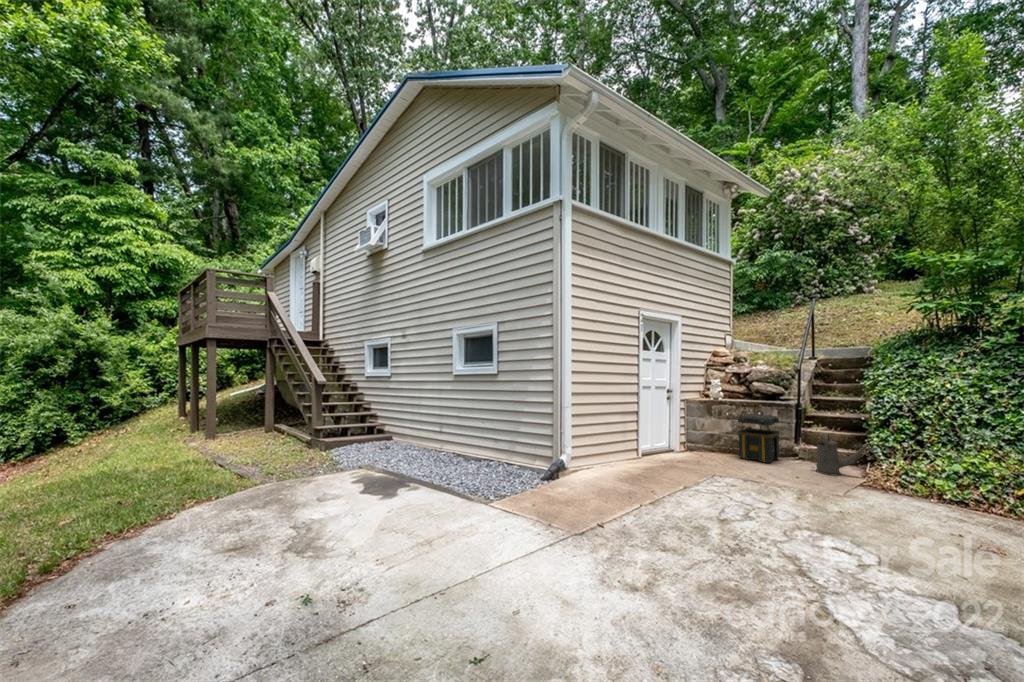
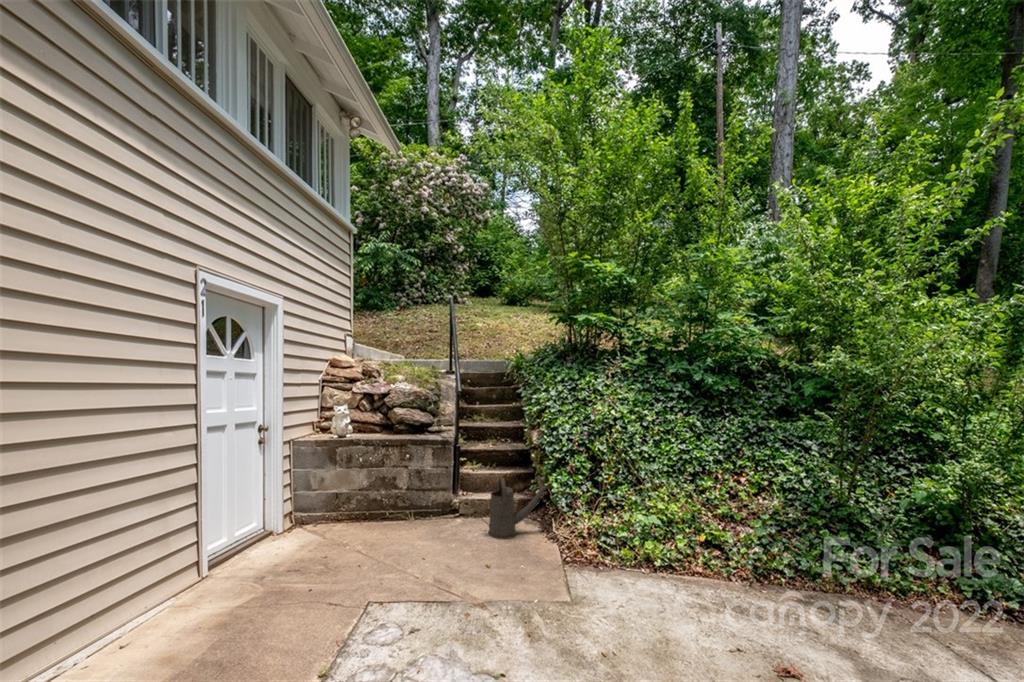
toolbox: present [738,414,780,463] -> none [382,458,437,538]

